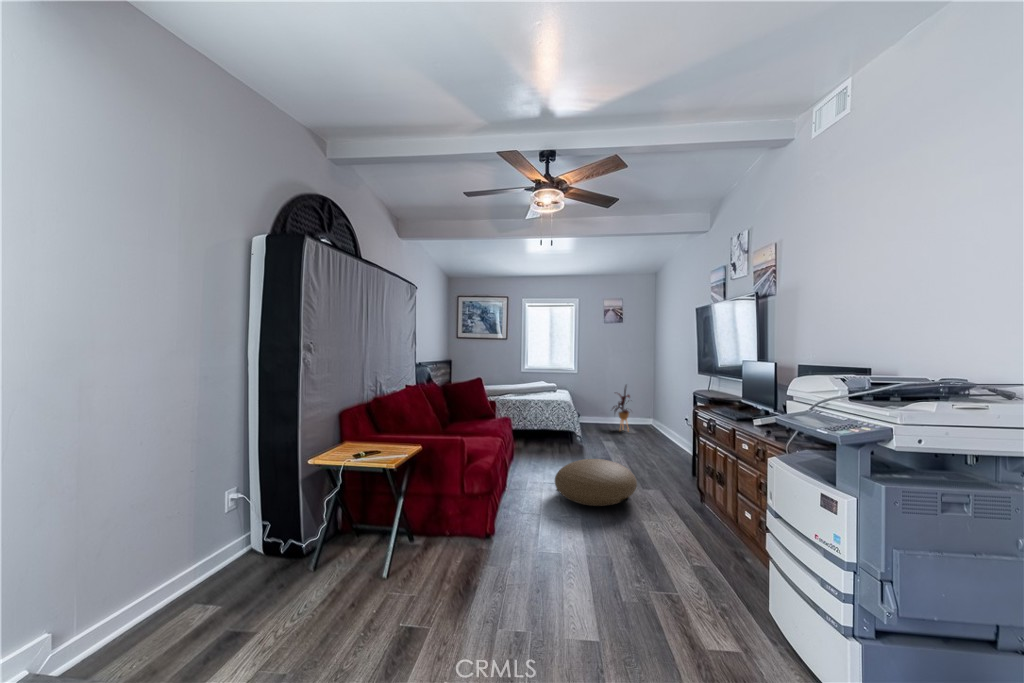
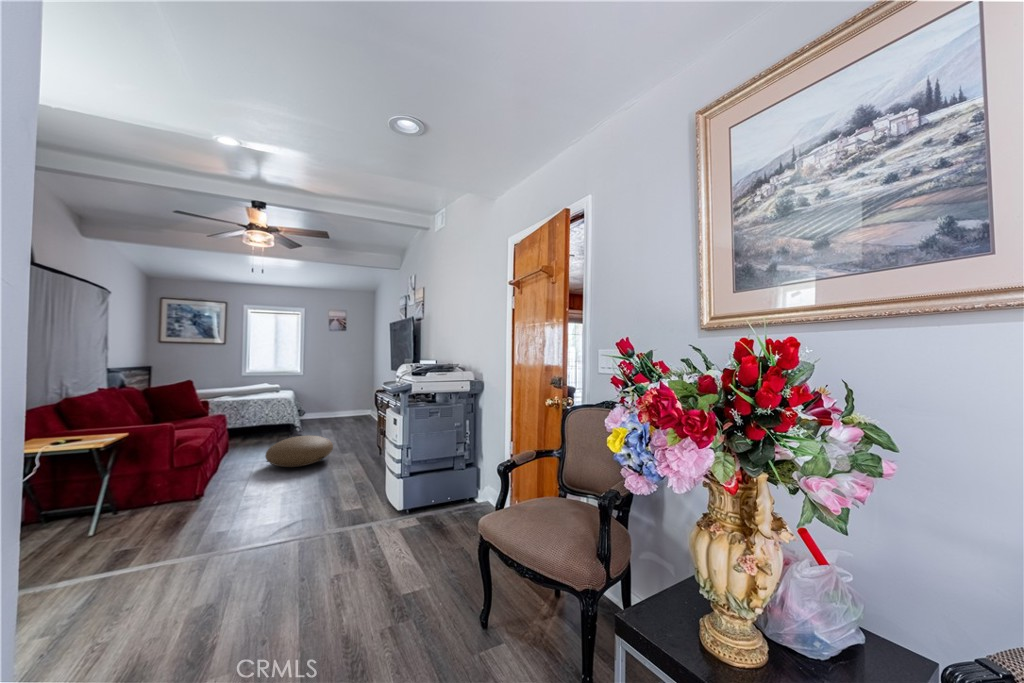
house plant: present [613,386,630,426] -> none [331,383,352,421]

